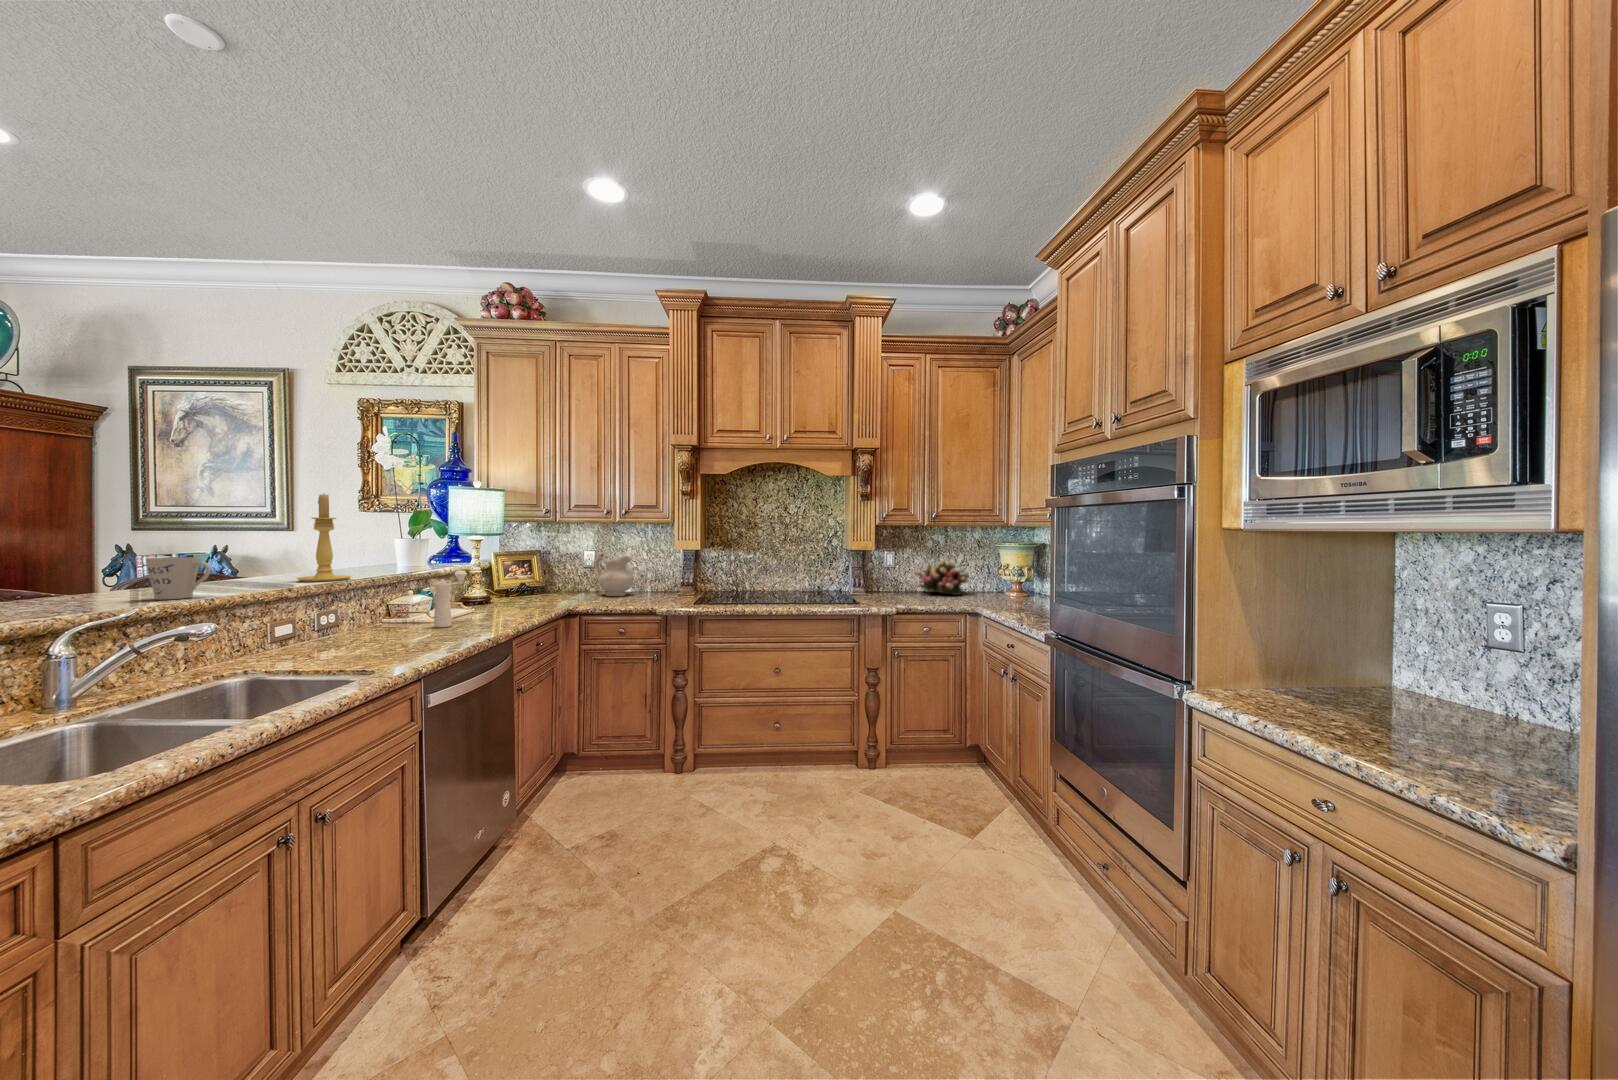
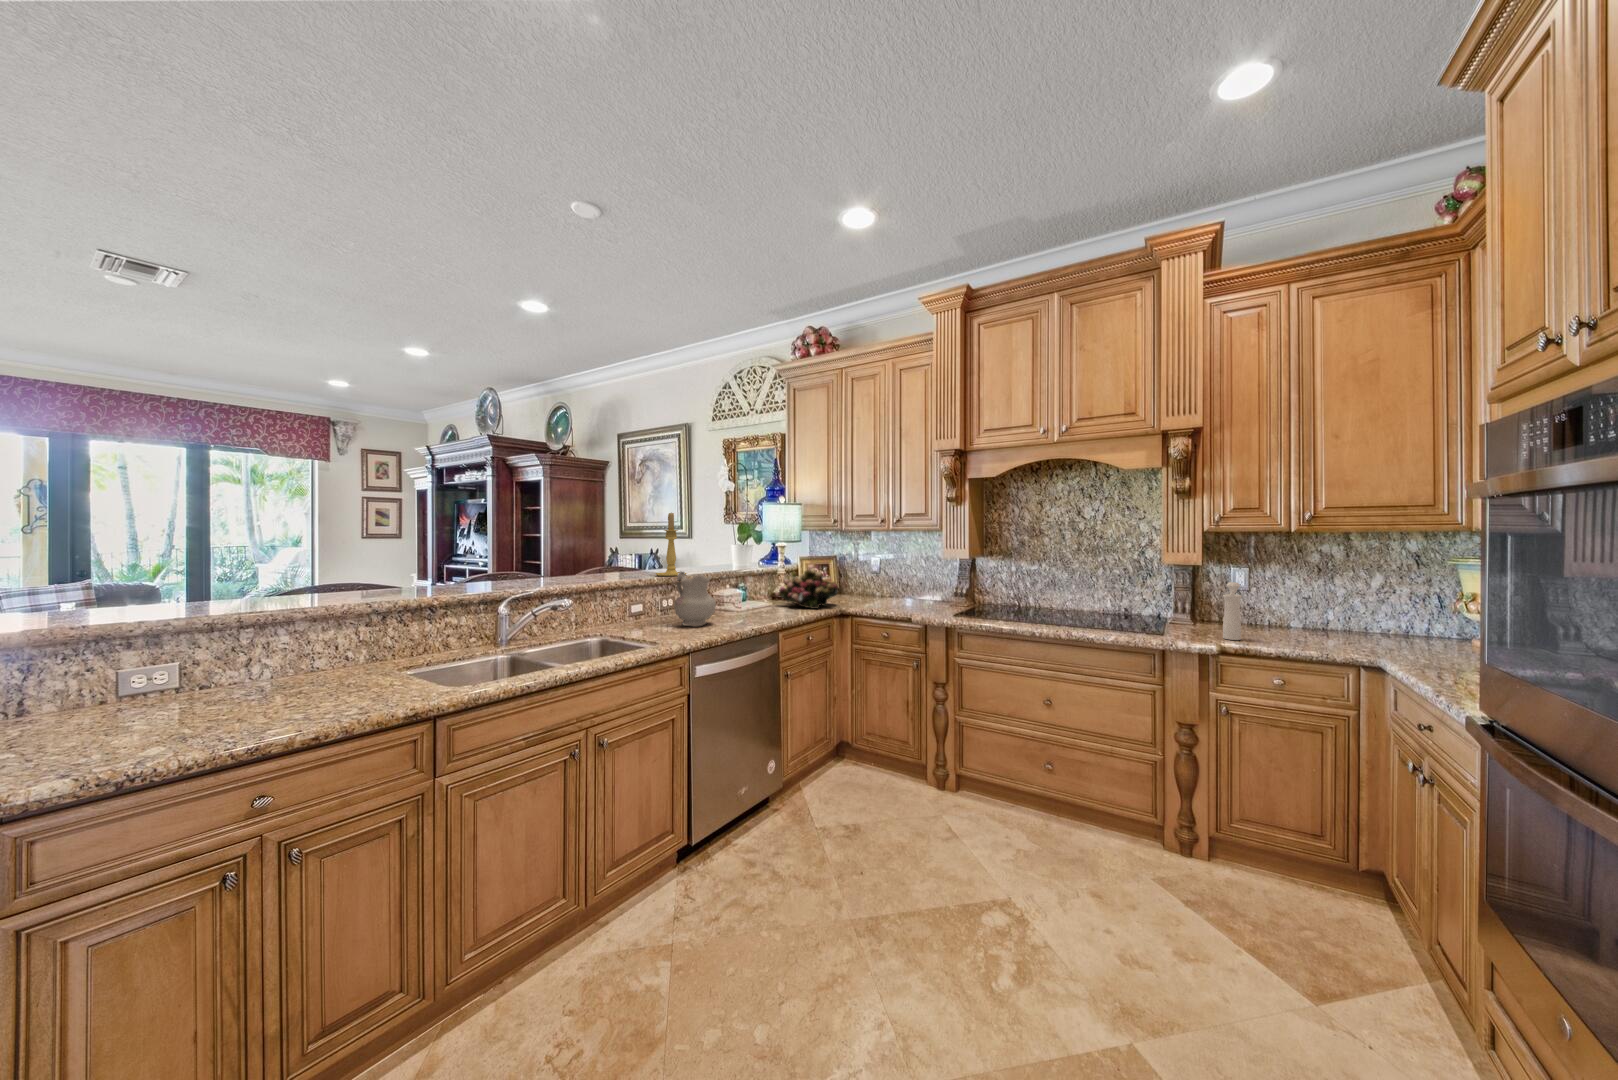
ceramic pitcher: present [595,554,633,596] -> present [674,571,716,627]
mug: present [146,557,211,600] -> none [565,557,593,584]
flower arrangement: present [915,561,968,595] -> present [776,569,838,609]
pepper mill: present [434,571,467,627] -> present [1223,582,1242,640]

